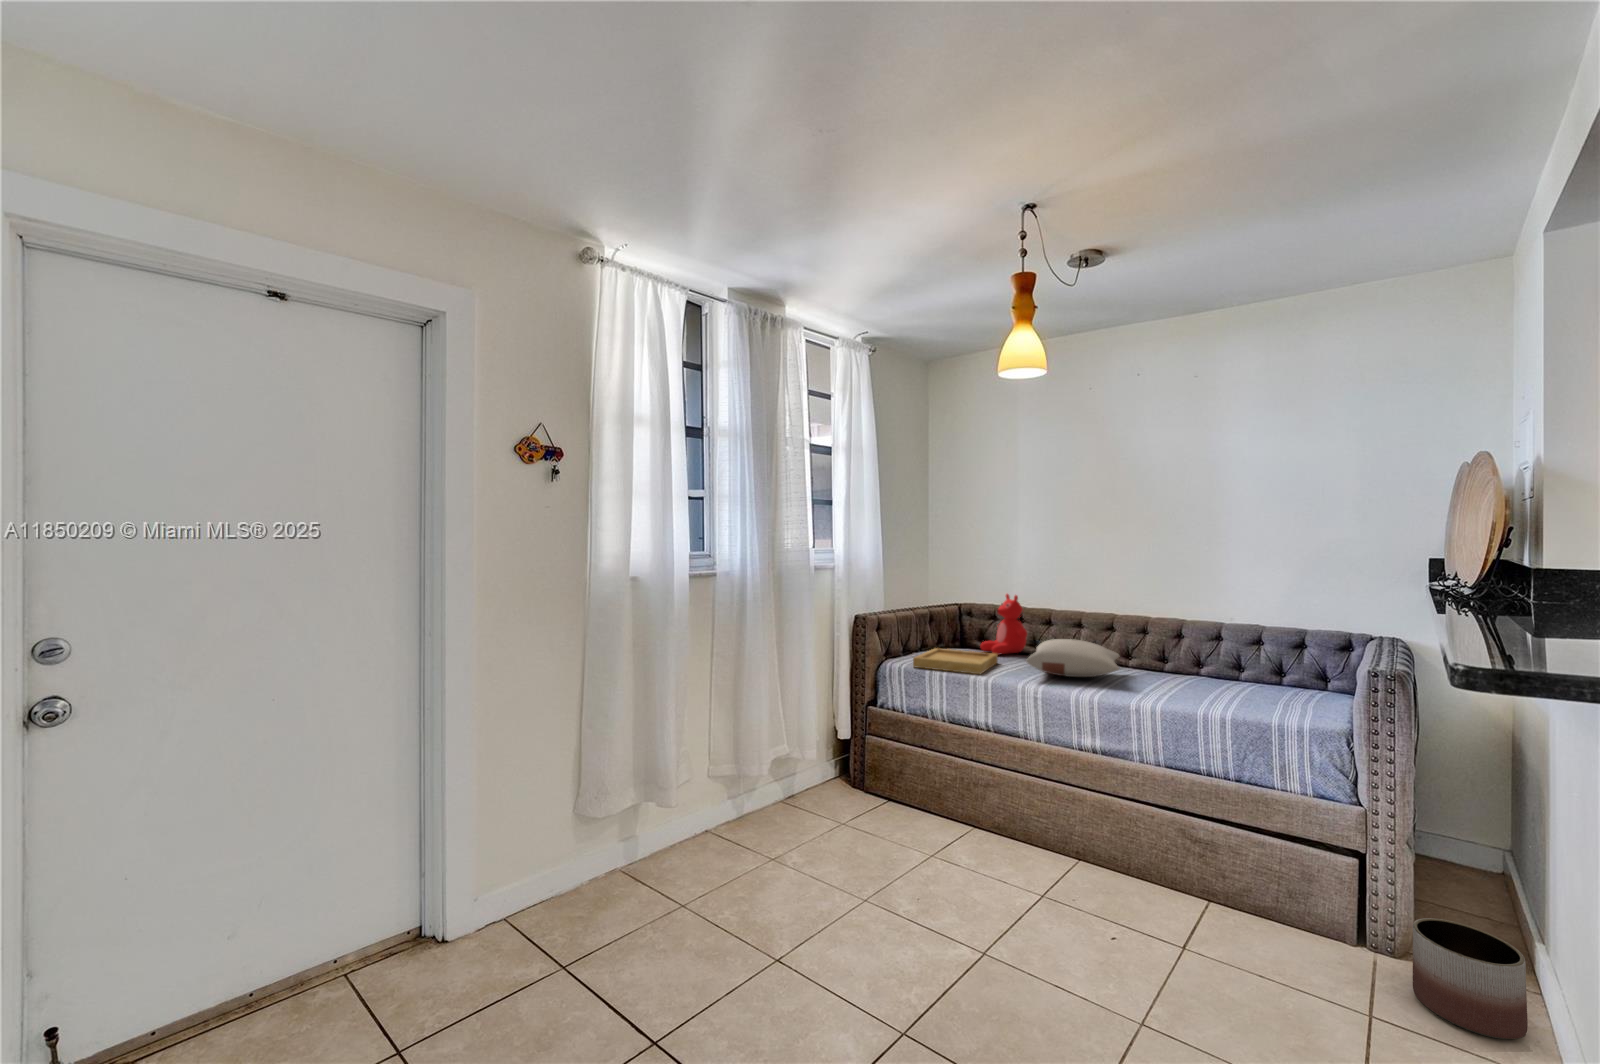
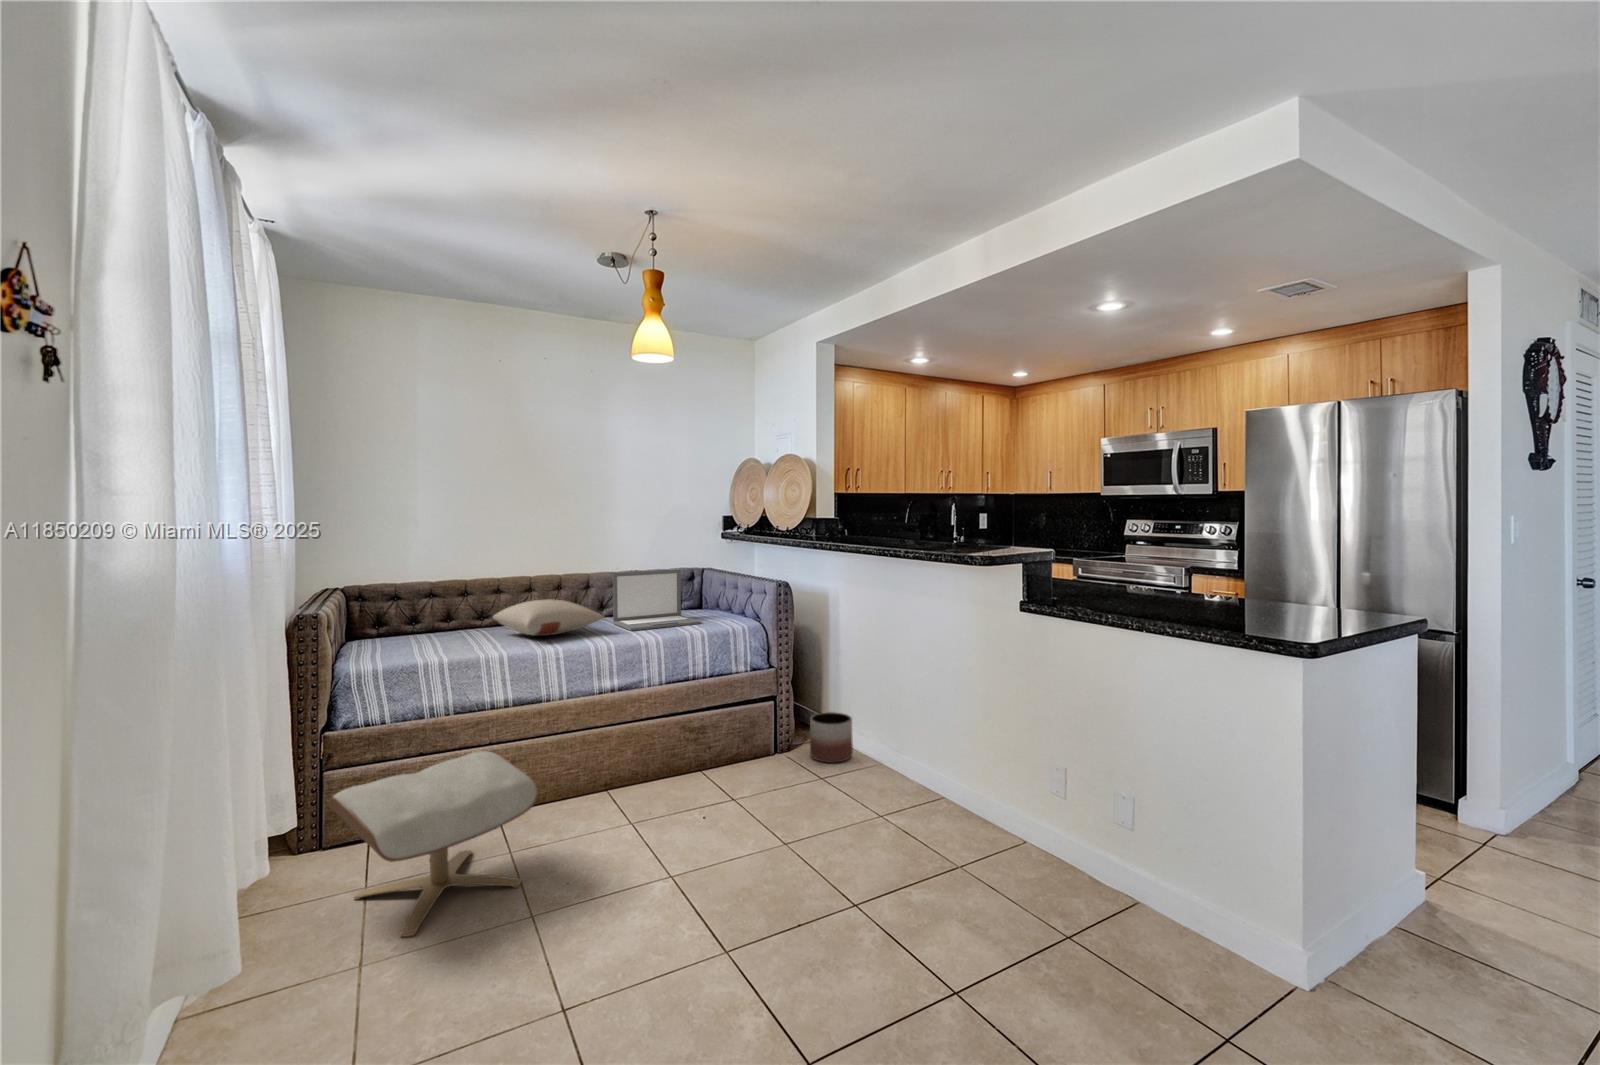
teddy bear: present [980,594,1027,655] -> none [393,564,456,636]
laptop: none [1151,623,1267,707] -> present [613,570,701,631]
tray: present [913,648,998,674] -> none [367,631,475,663]
ottoman: none [784,744,923,880] -> present [329,751,538,937]

